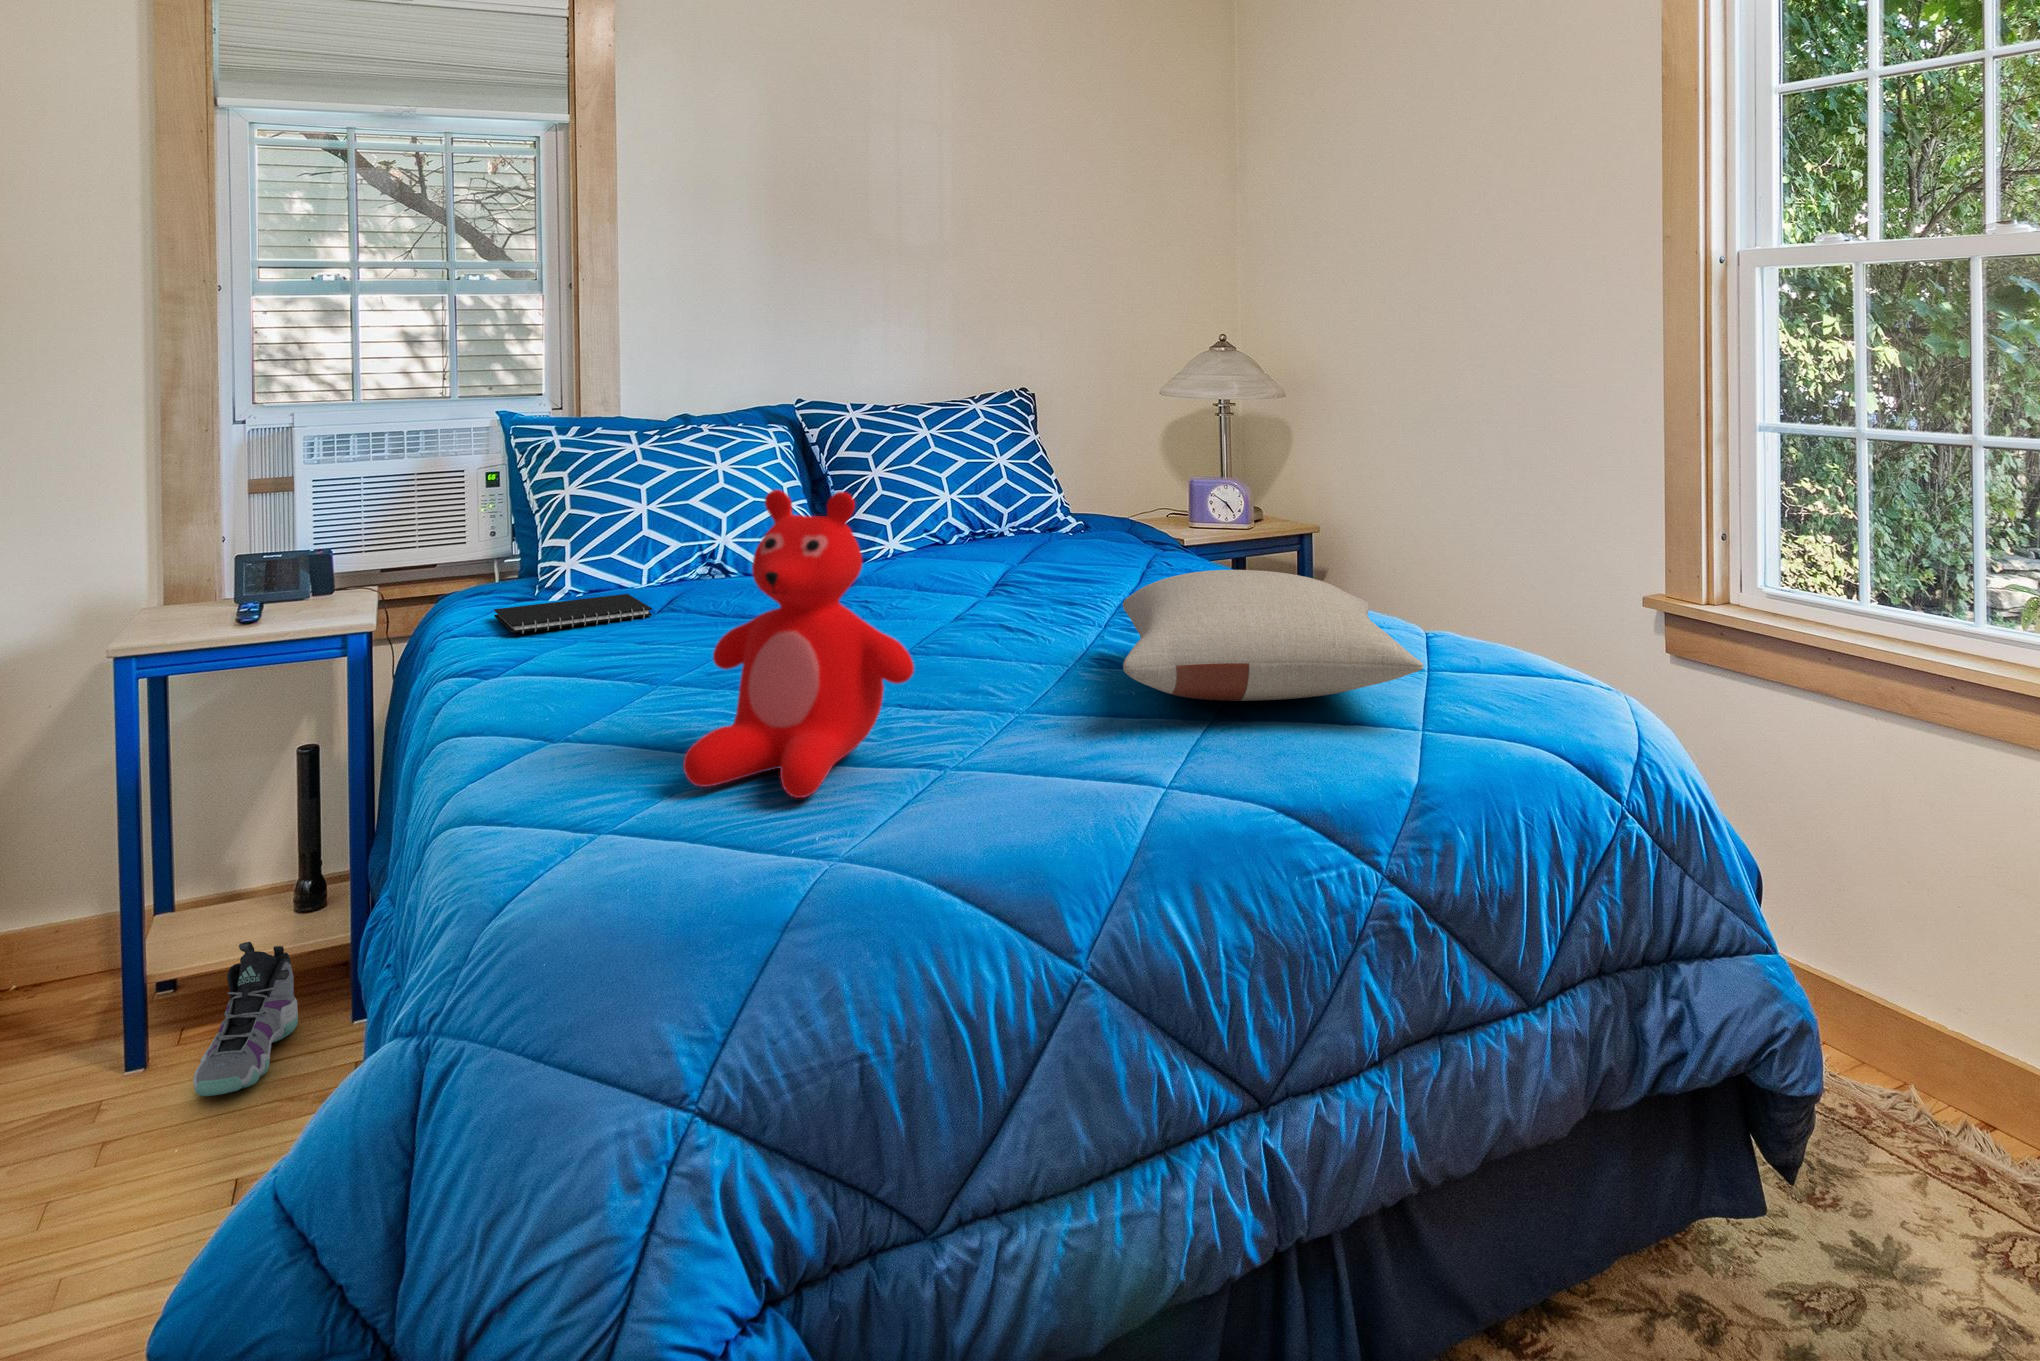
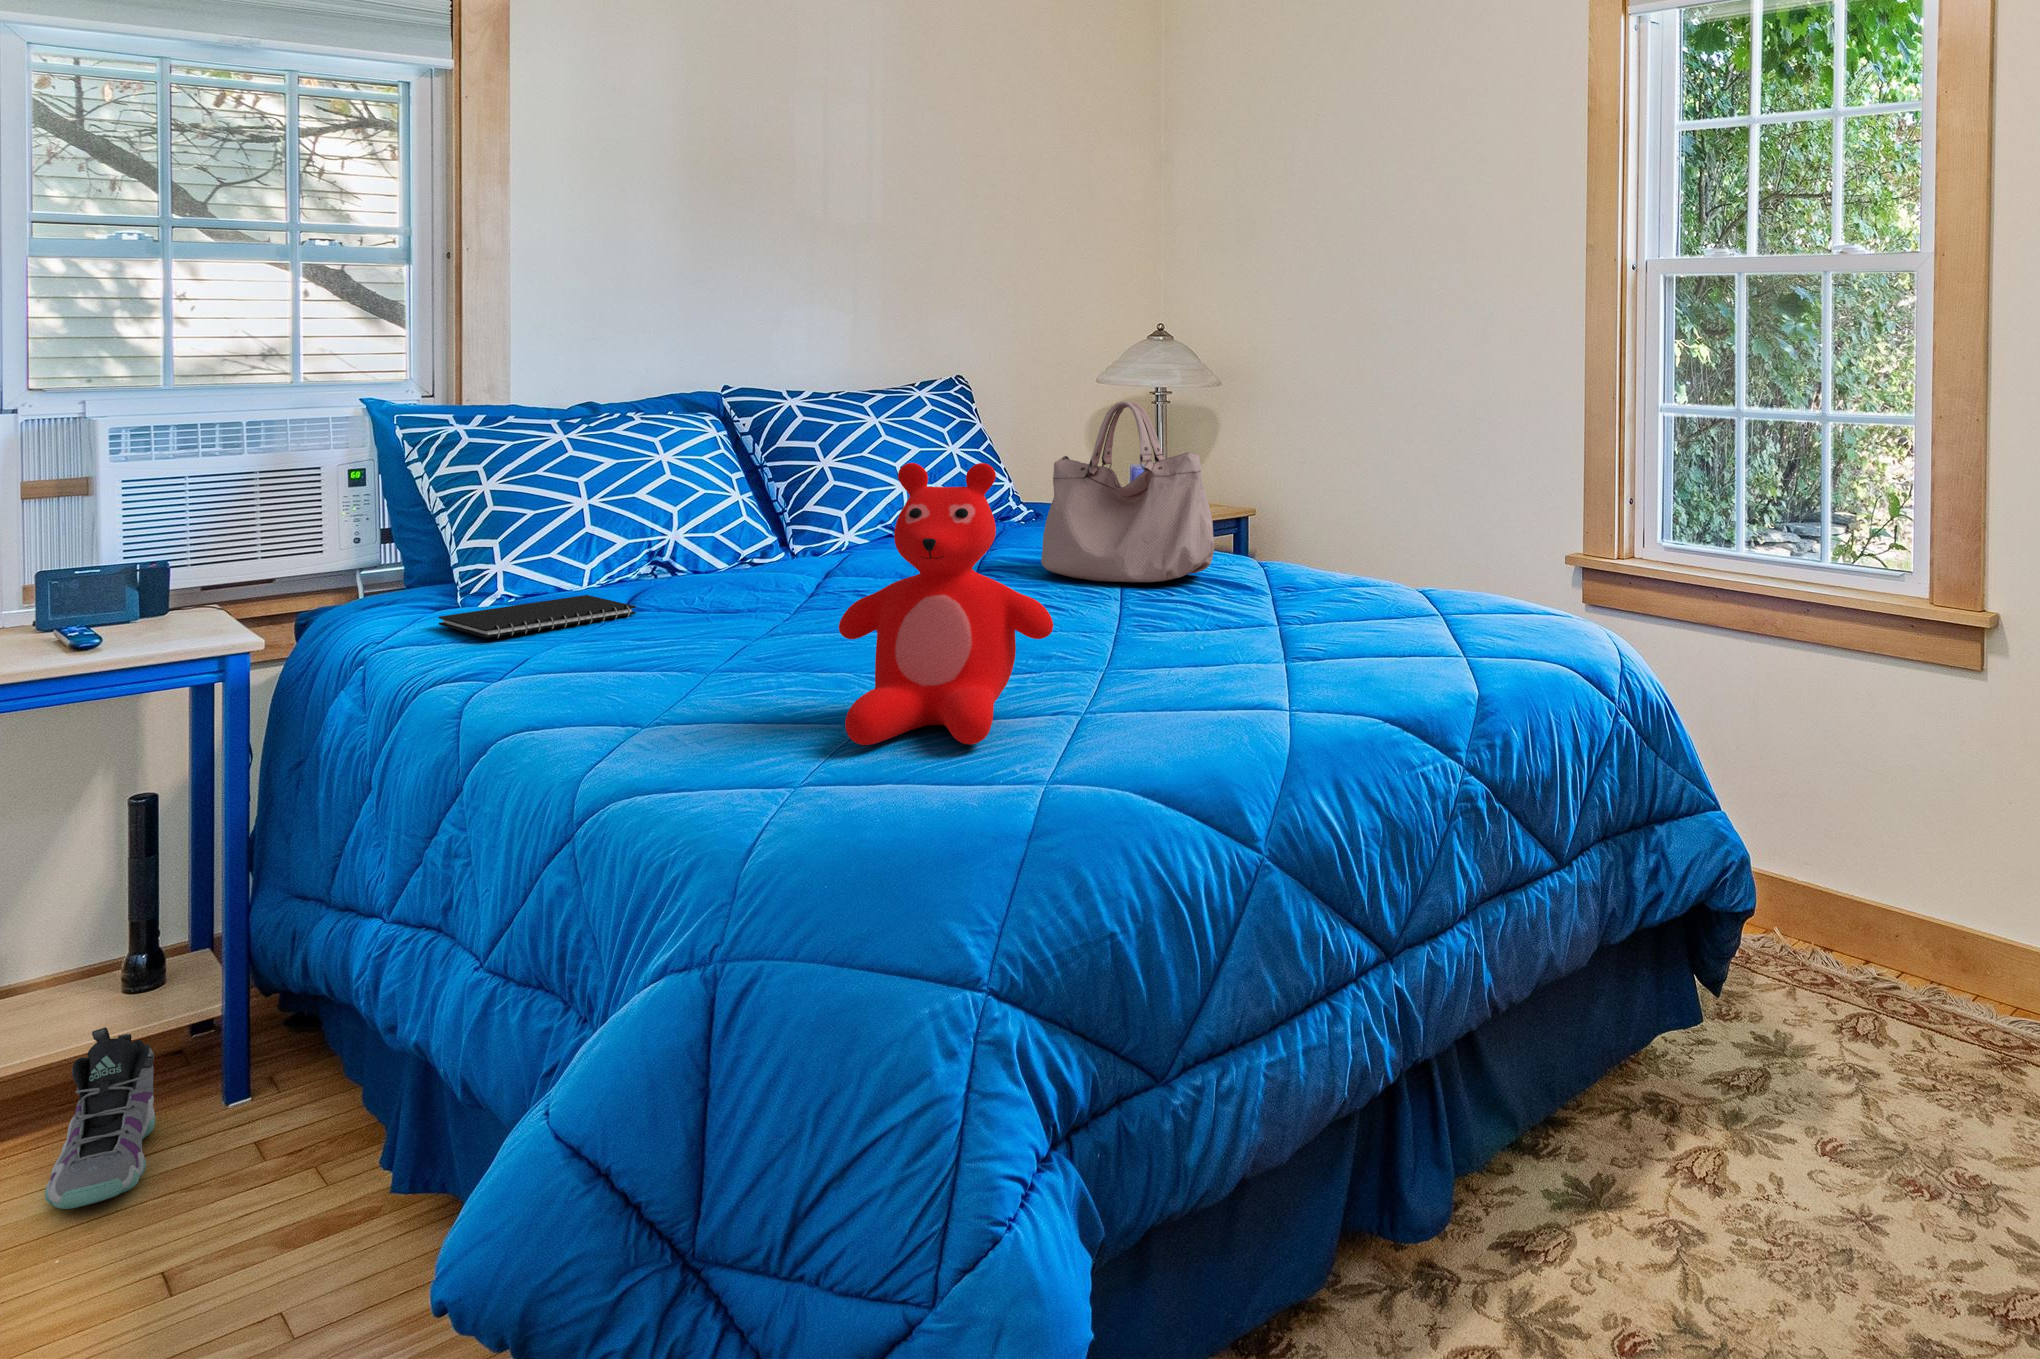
handbag: none [1034,419,1199,610] -> present [1041,401,1214,582]
pillow: present [1123,570,1423,701] -> none [1173,534,1471,643]

